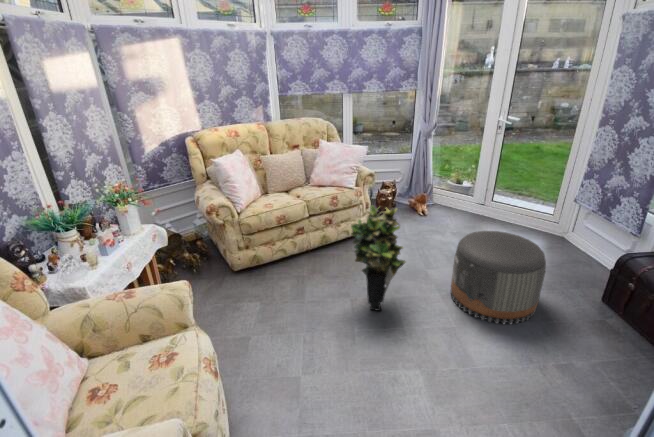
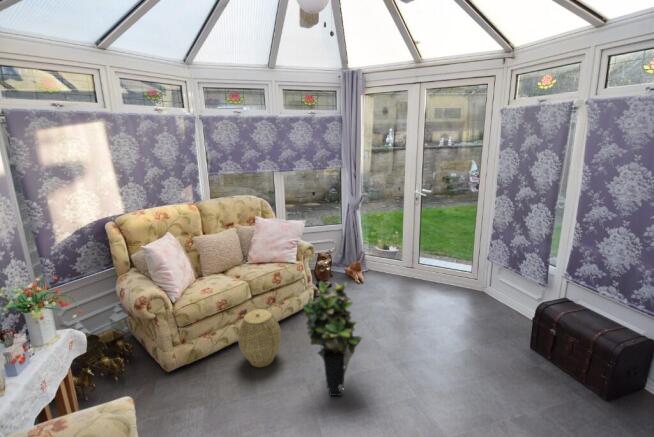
woven basket: none [294,227,333,279] -> present [238,309,281,367]
pouf: present [451,231,546,324] -> none [404,295,488,390]

